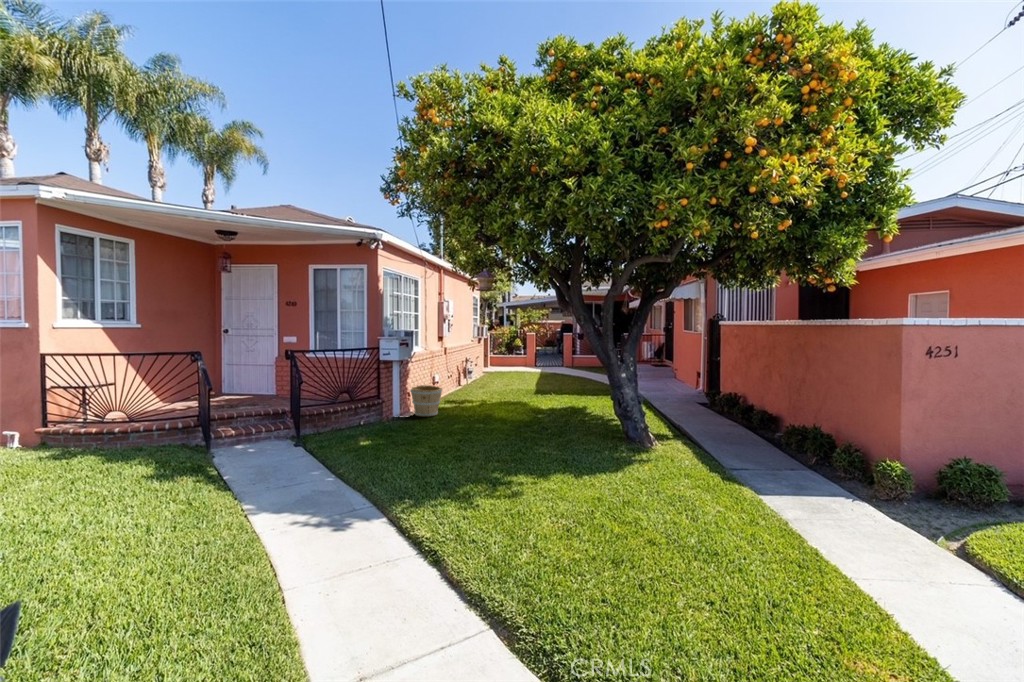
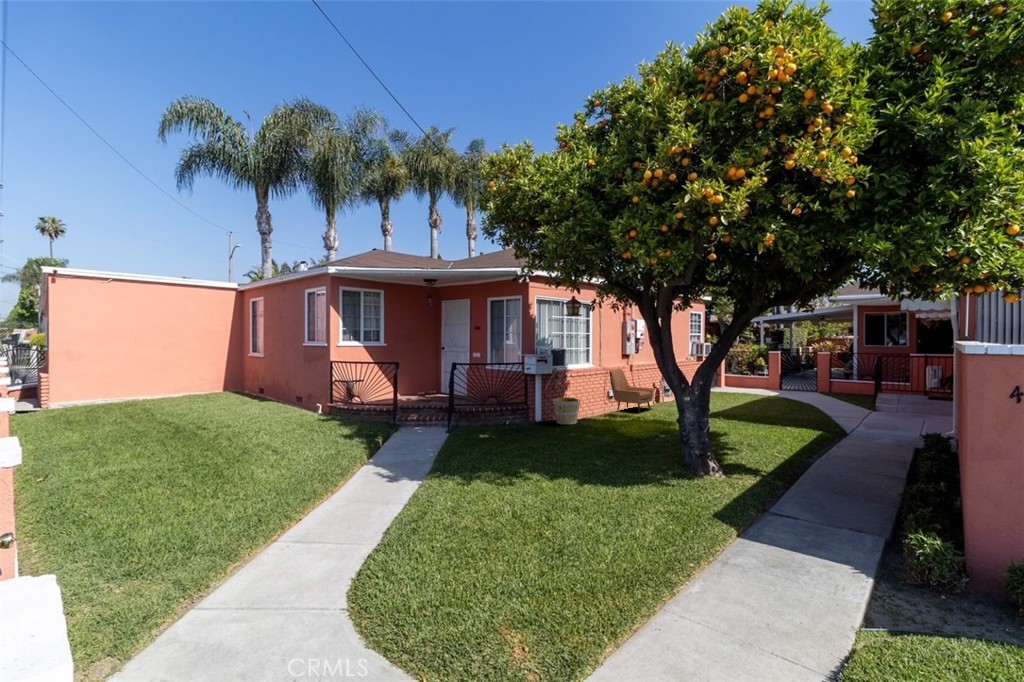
chair: none [440,352,482,397] -> present [609,369,654,413]

